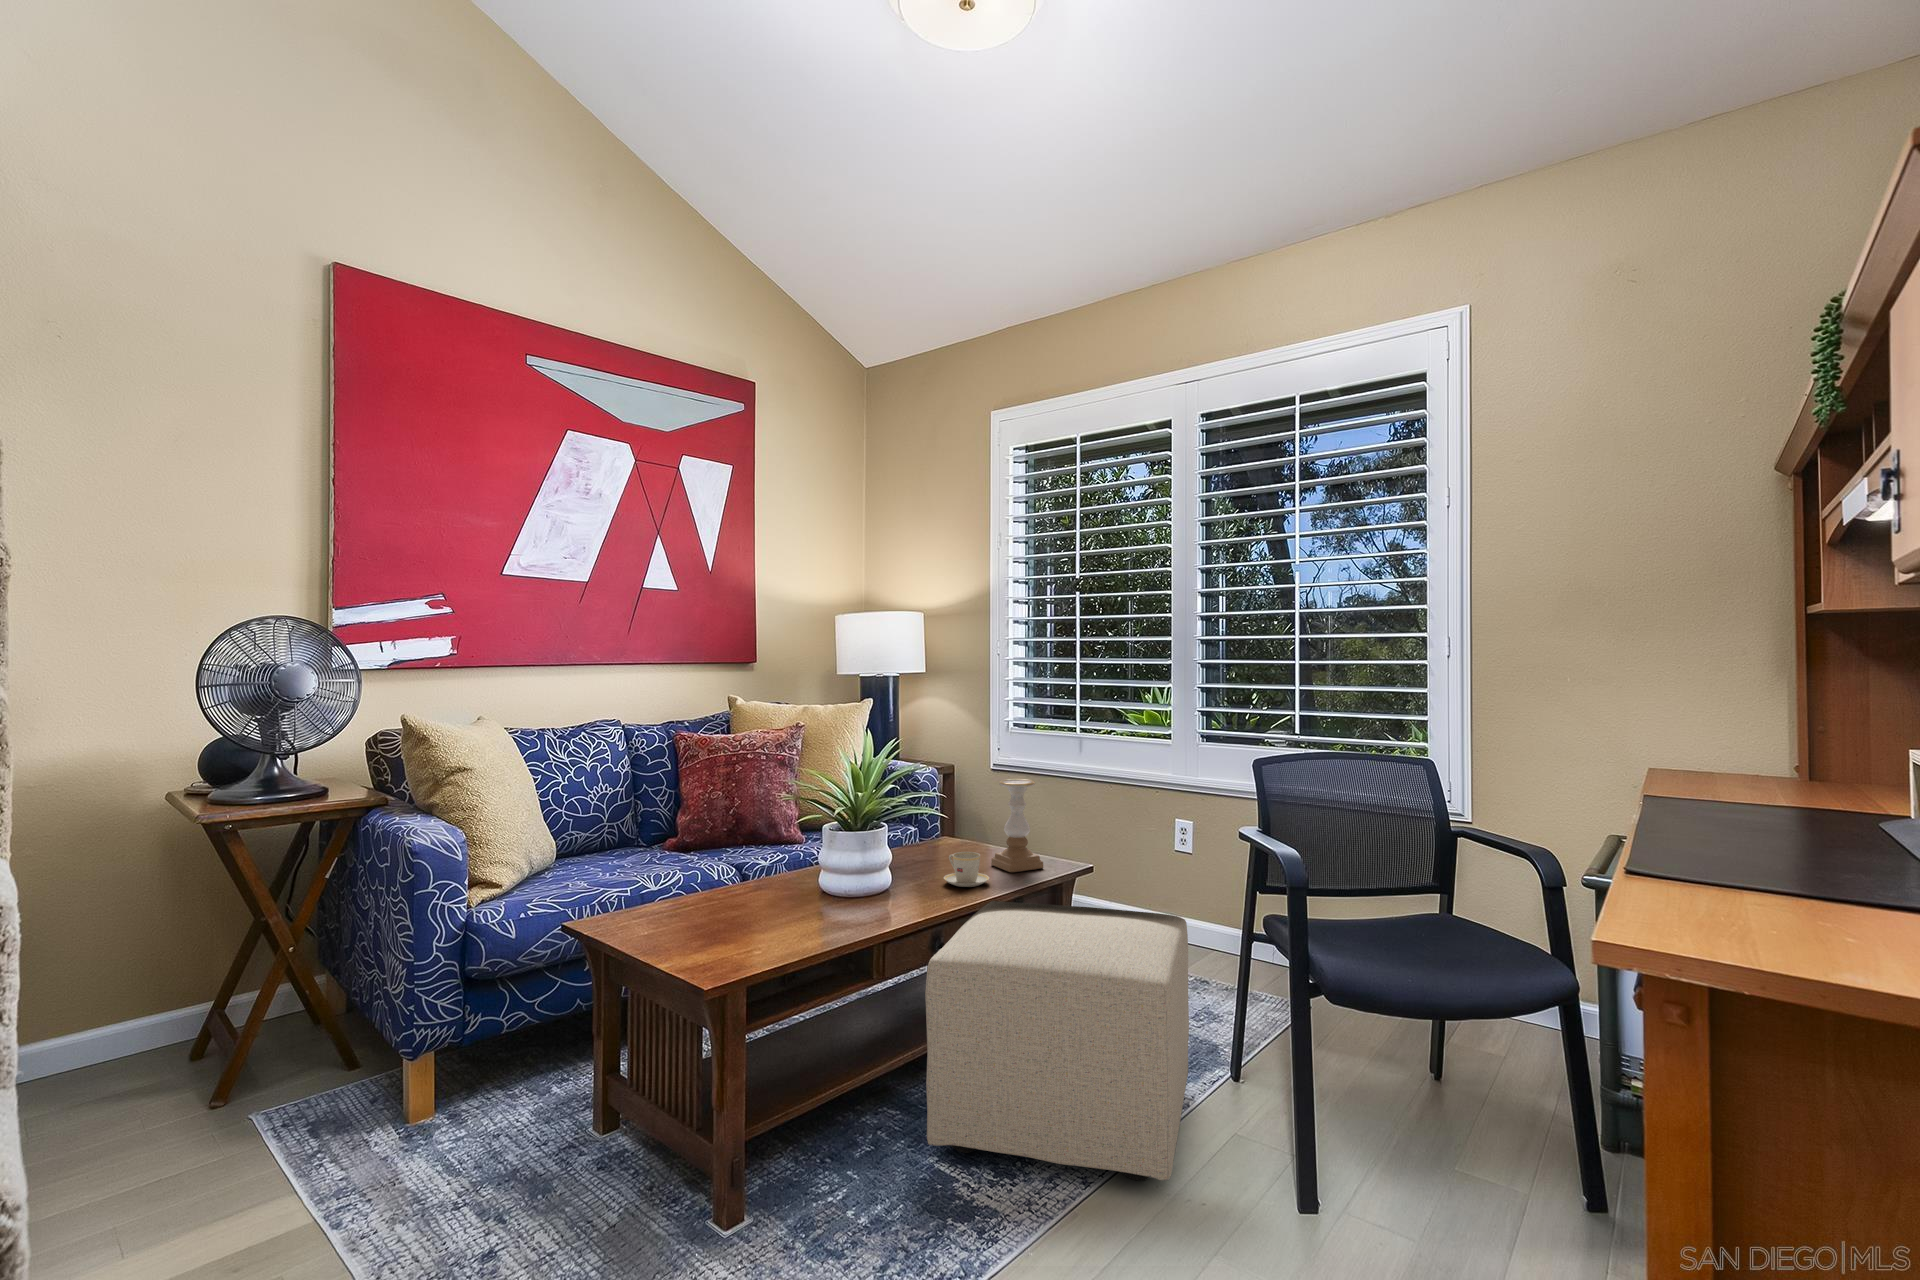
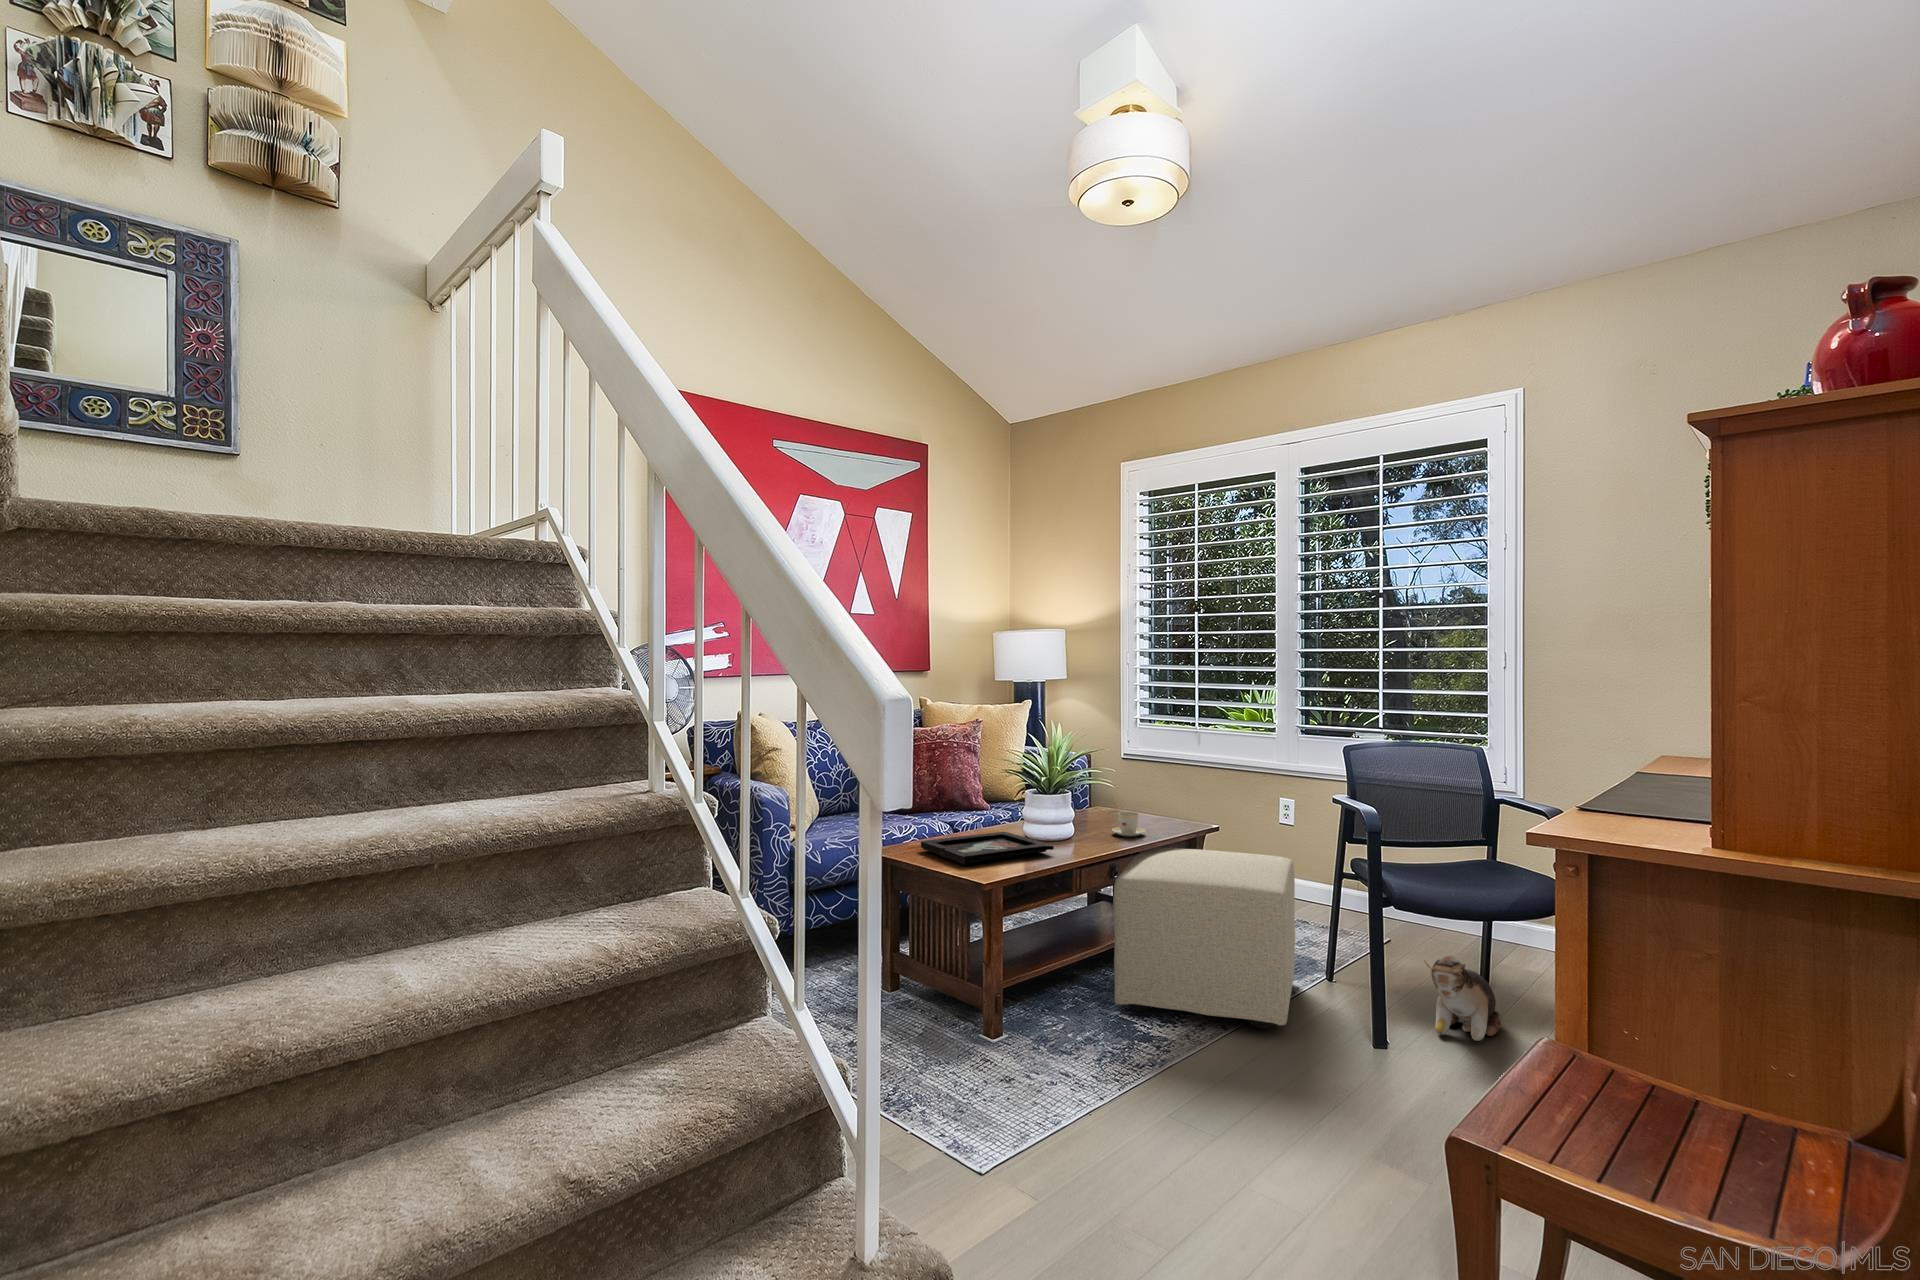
candle holder: present [991,779,1043,872] -> none [1142,760,1182,828]
decorative tray: none [656,885,847,946] -> present [921,832,1054,865]
plush toy: none [1367,1069,1474,1194] -> present [1424,956,1501,1041]

